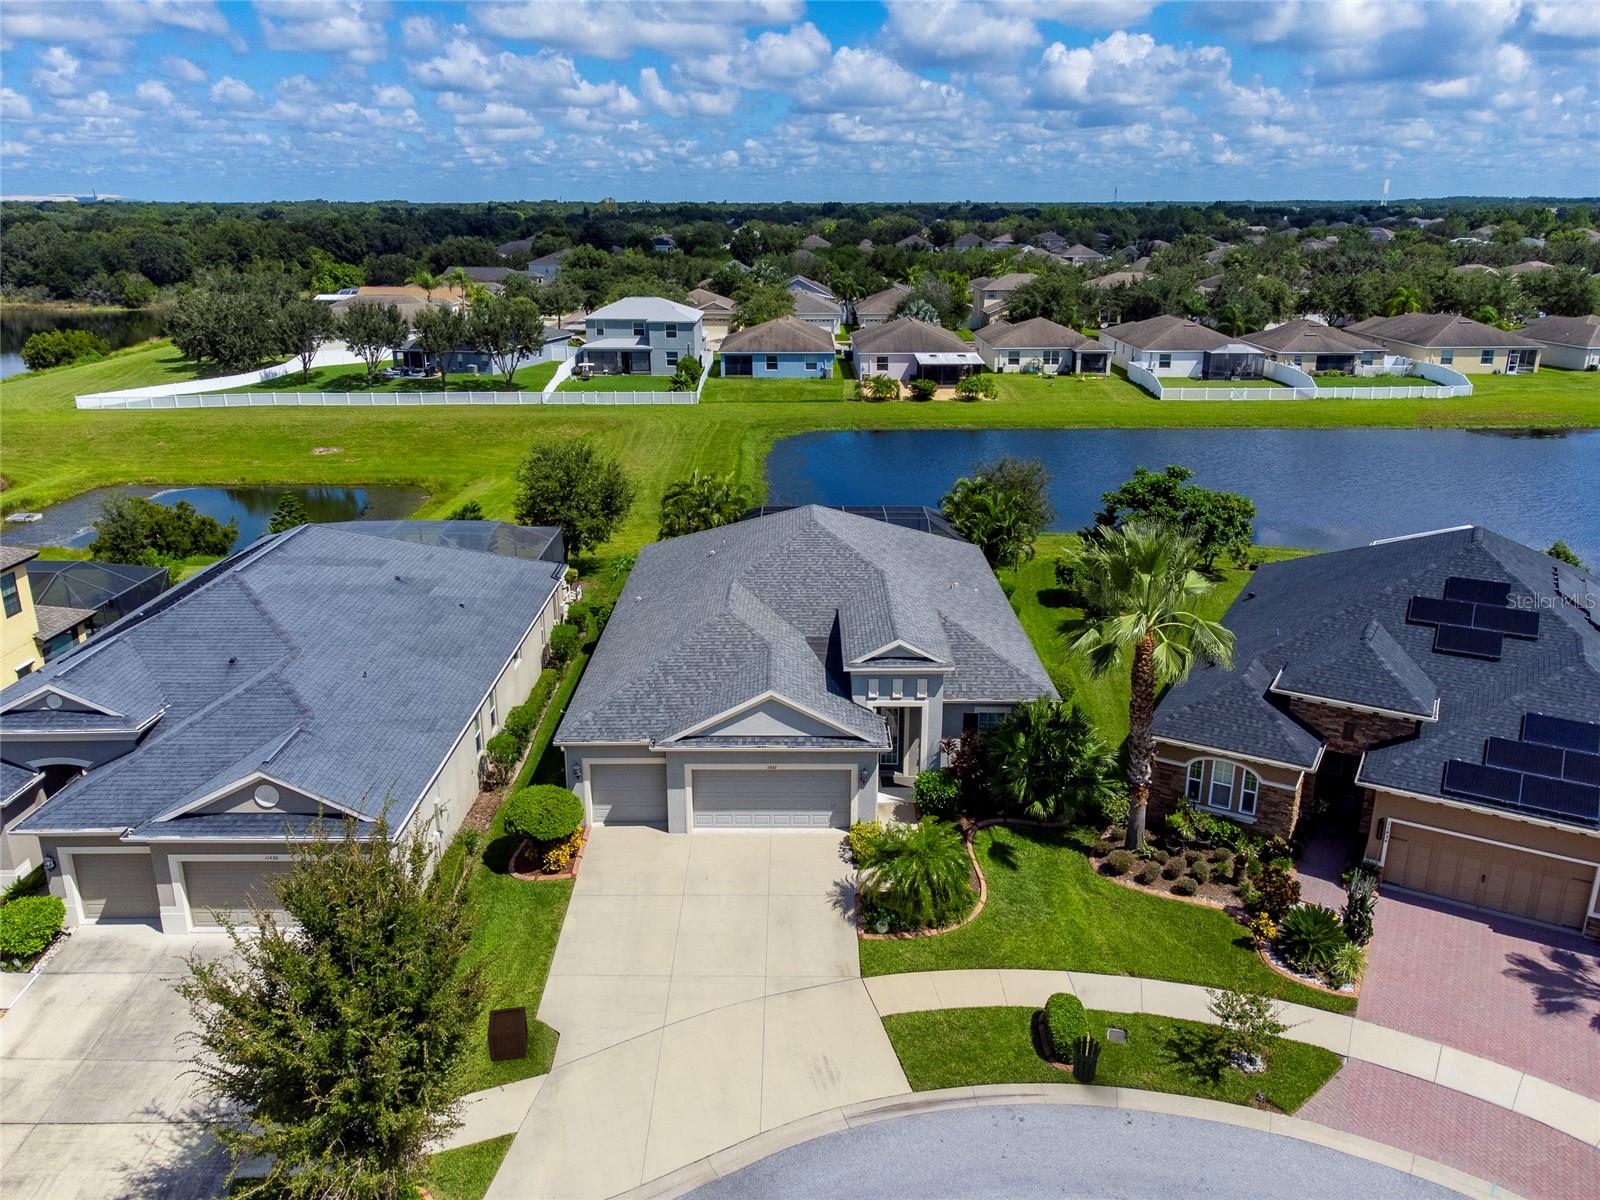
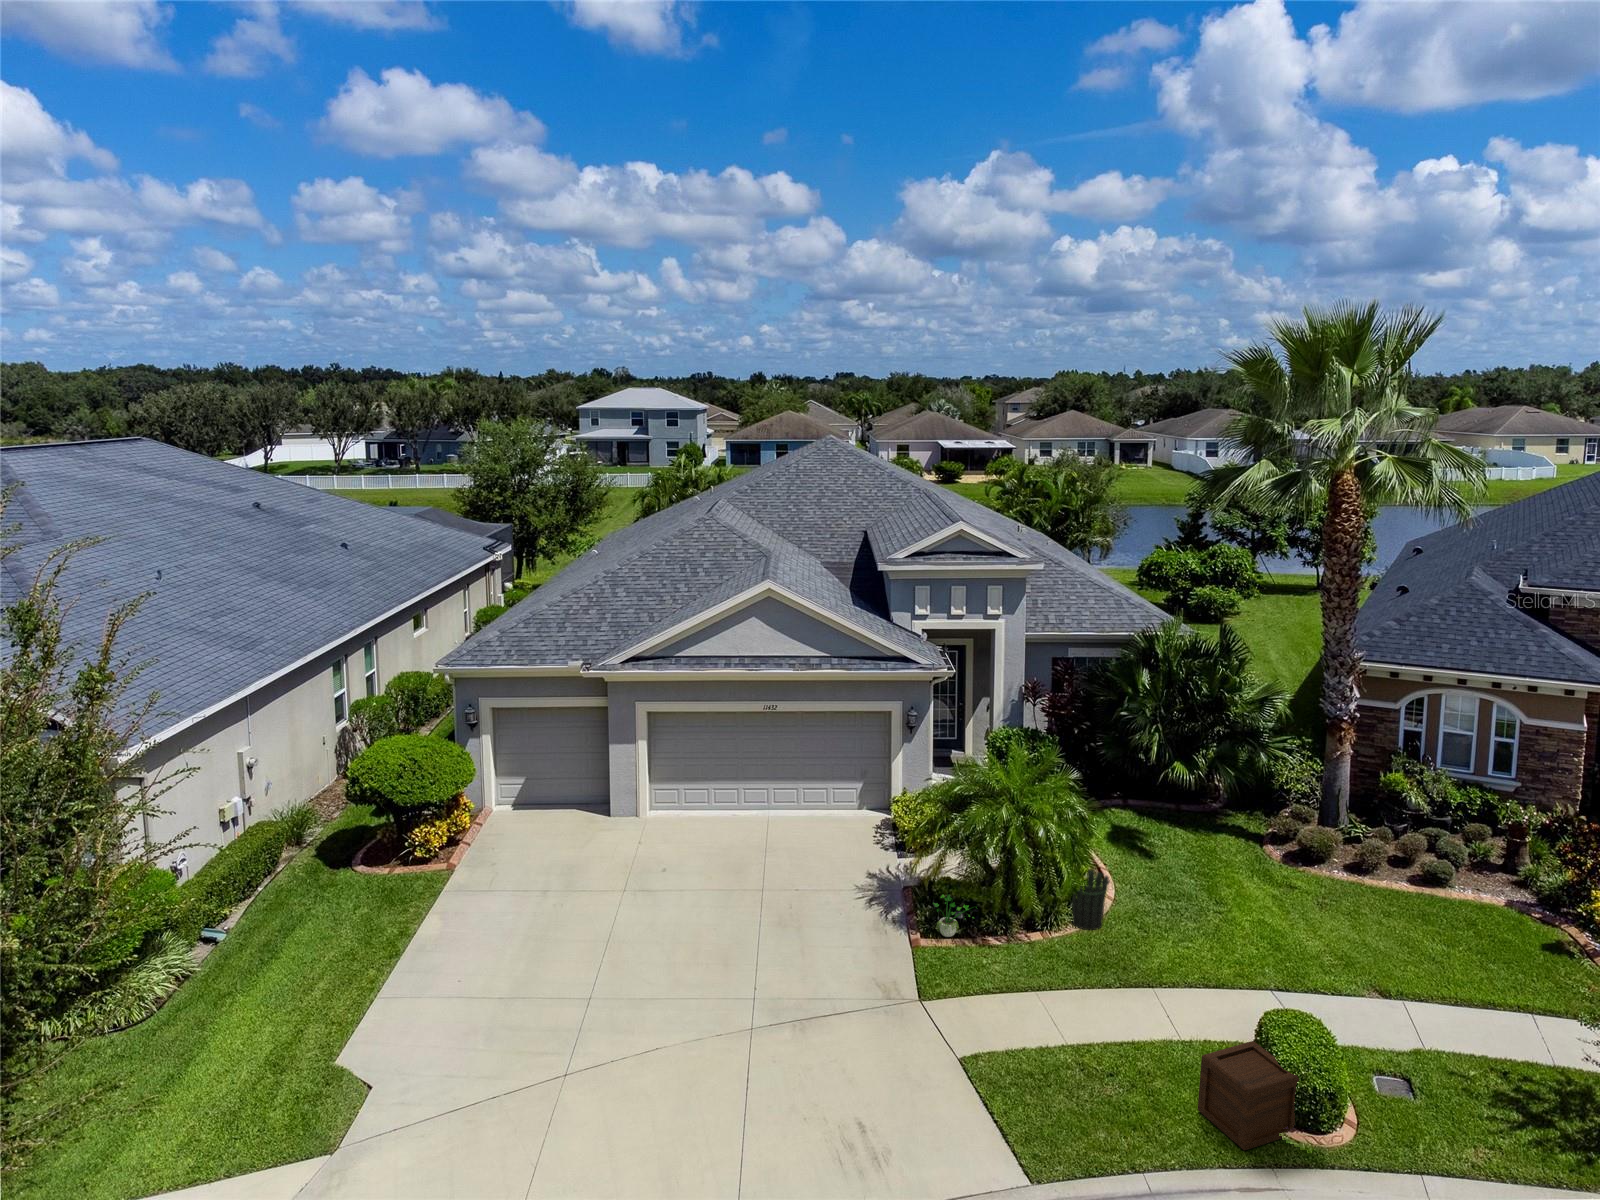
wooden crate: present [487,1006,528,1061] -> present [1198,1041,1299,1150]
waste bin: present [1072,1036,1102,1083] -> present [1072,870,1110,930]

